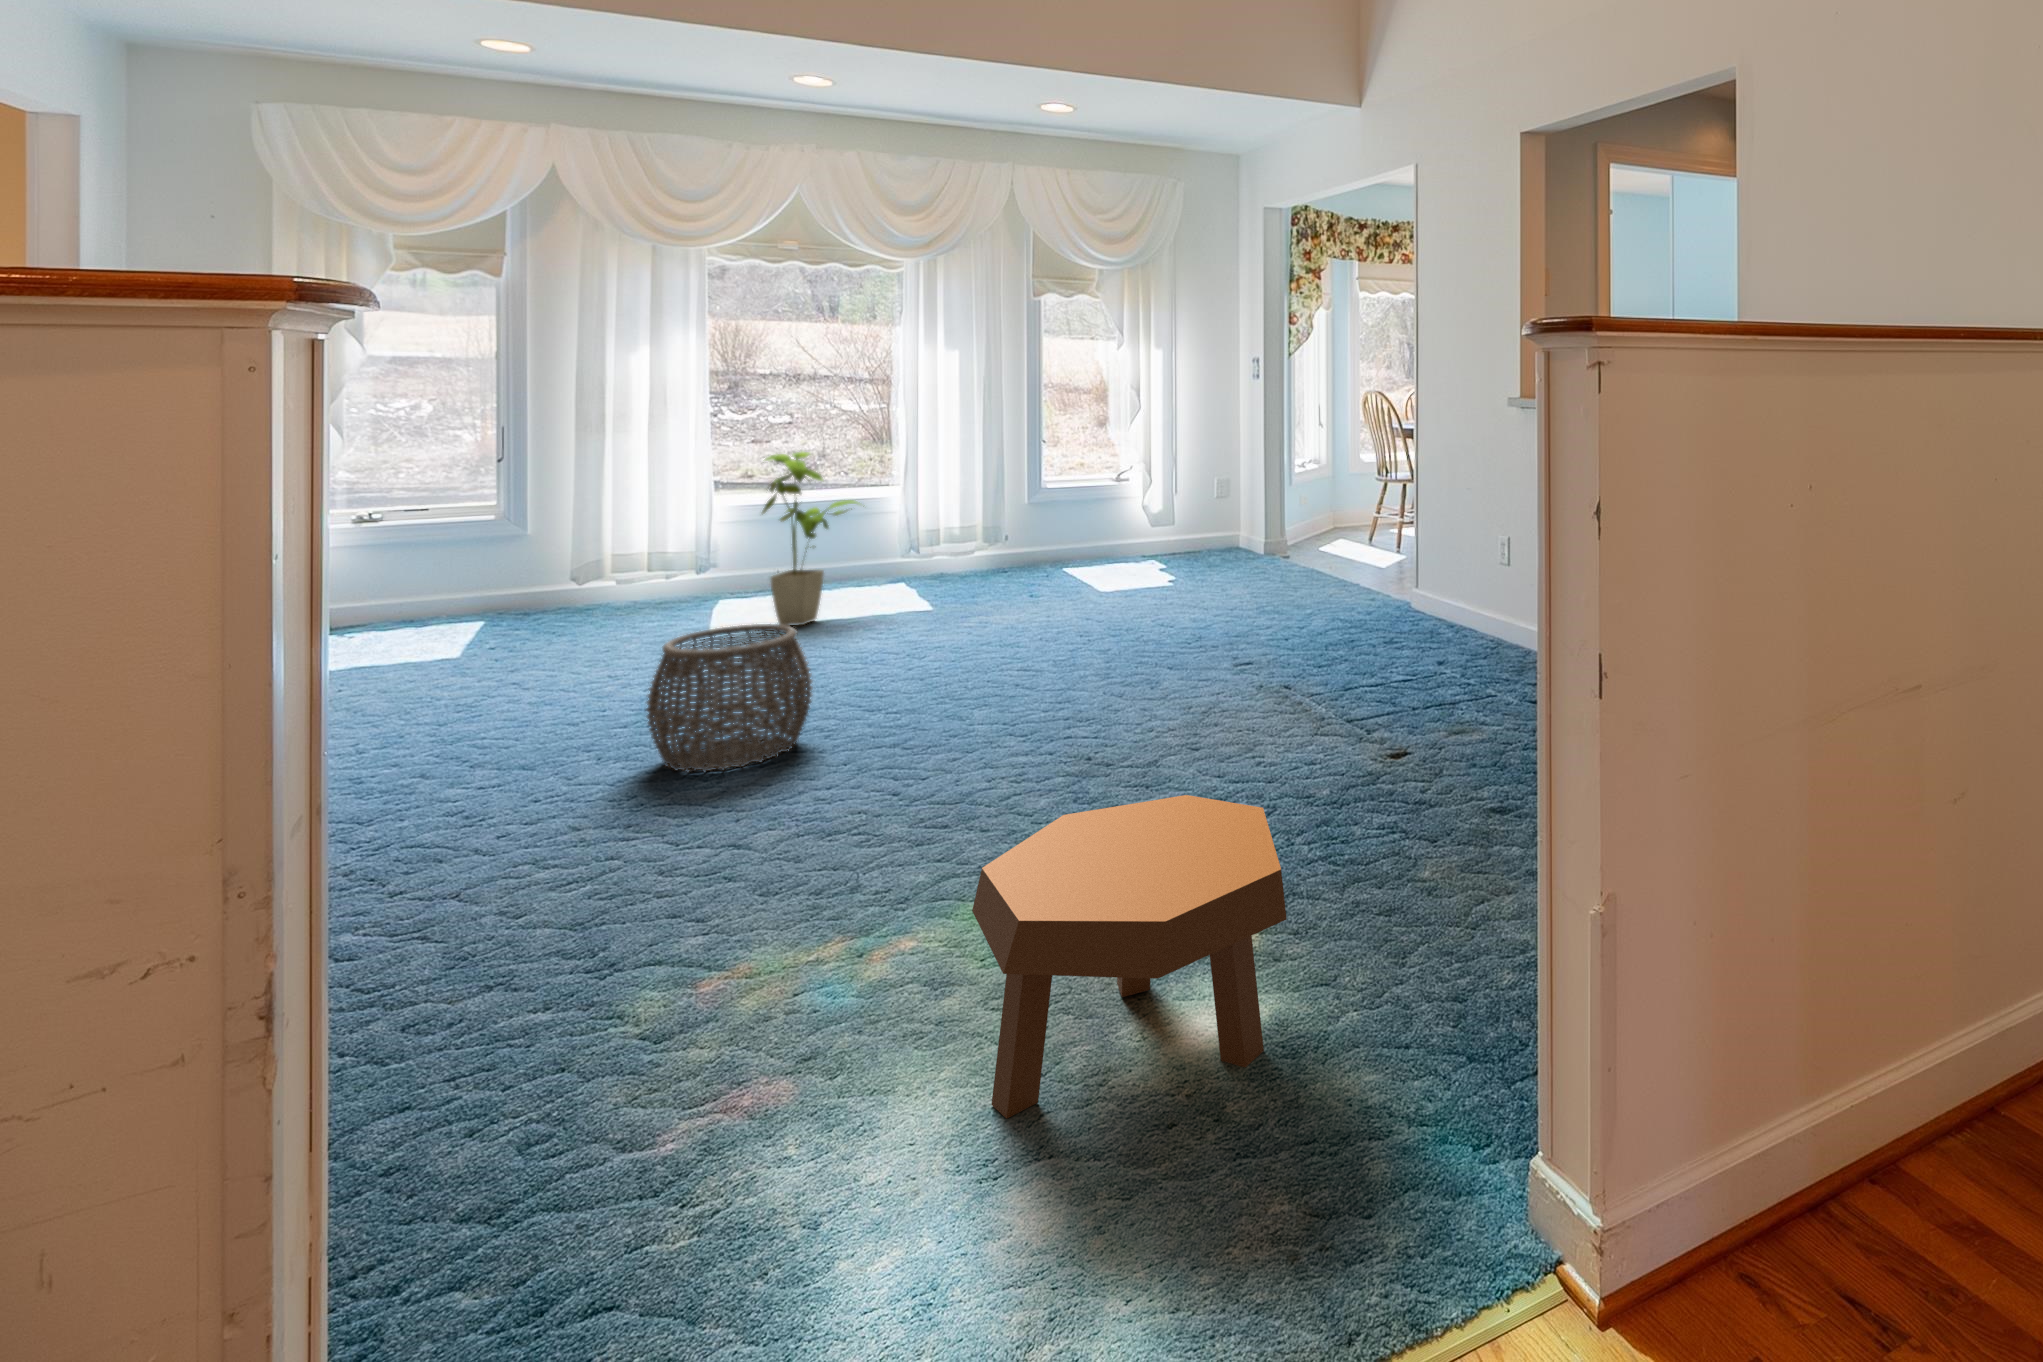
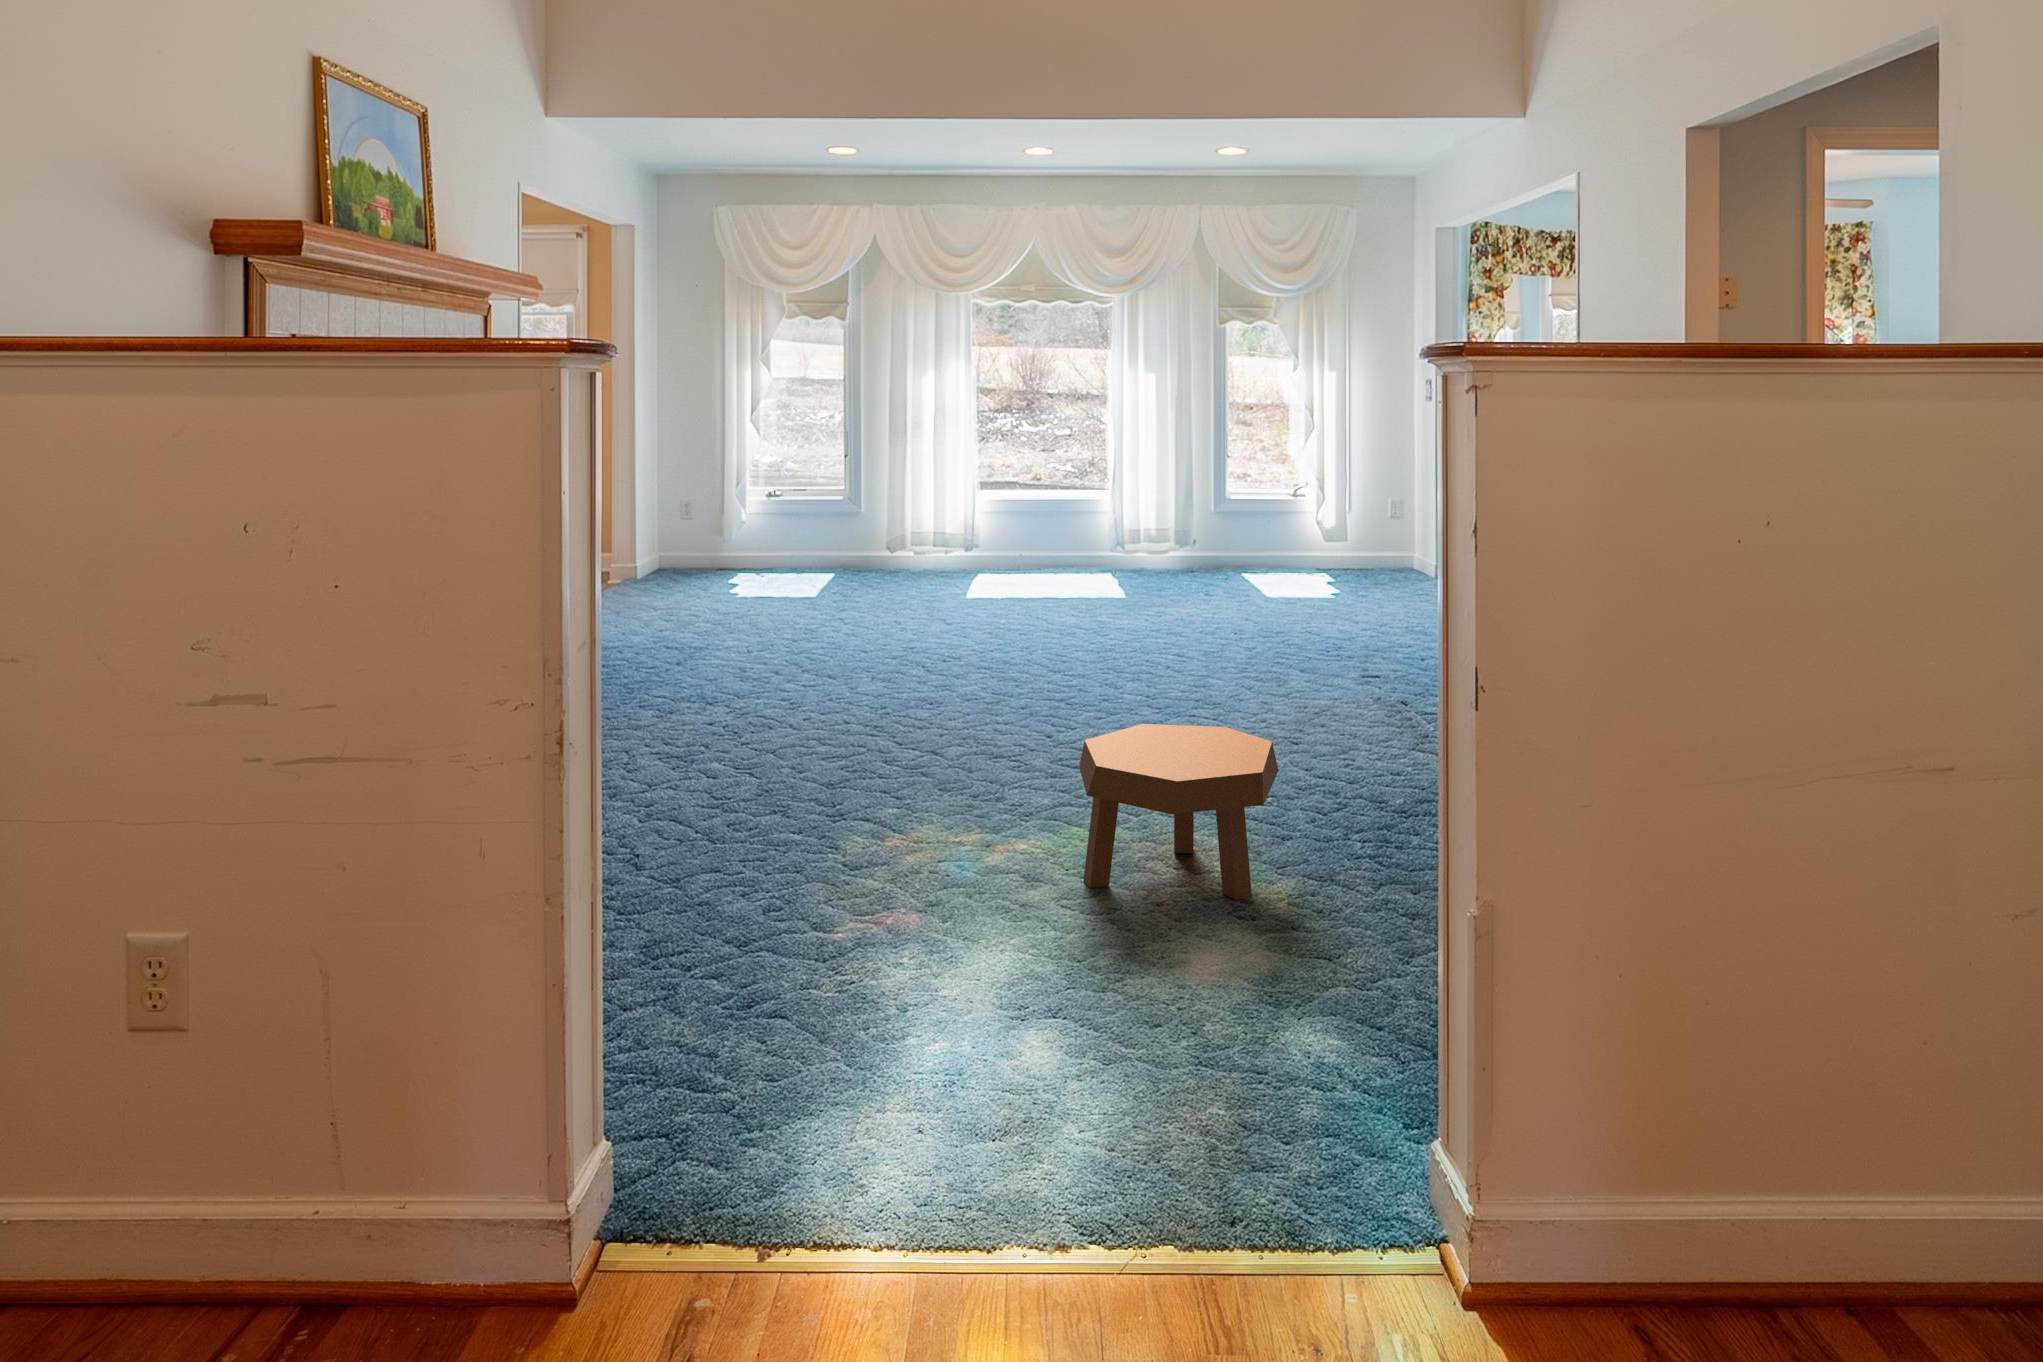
house plant: present [762,452,858,626] -> none [994,455,1072,602]
woven basket: present [646,624,812,772] -> none [916,588,1019,691]

